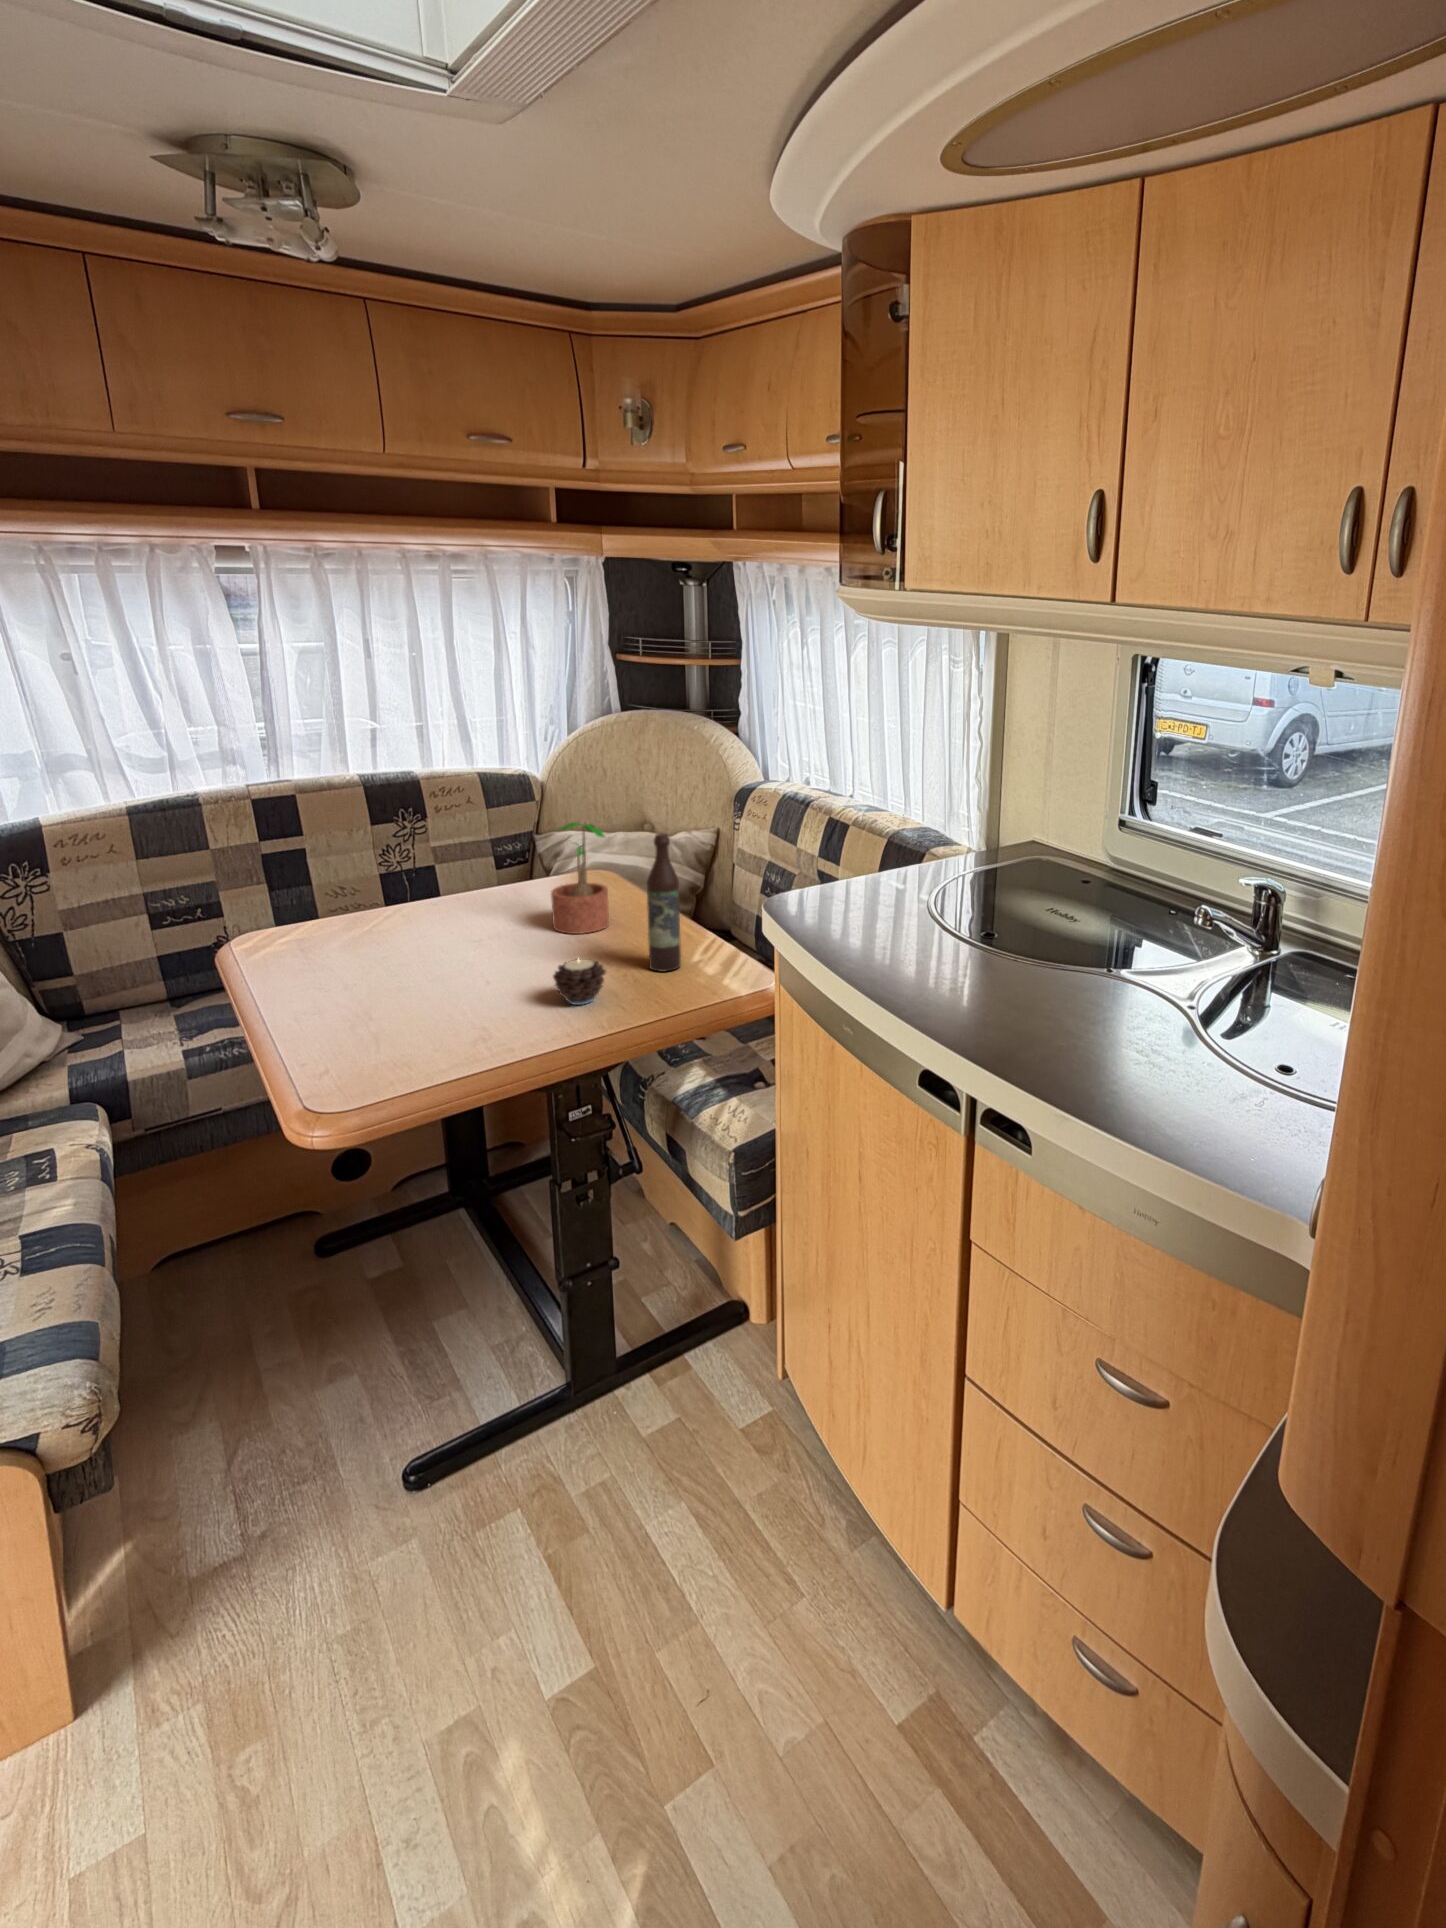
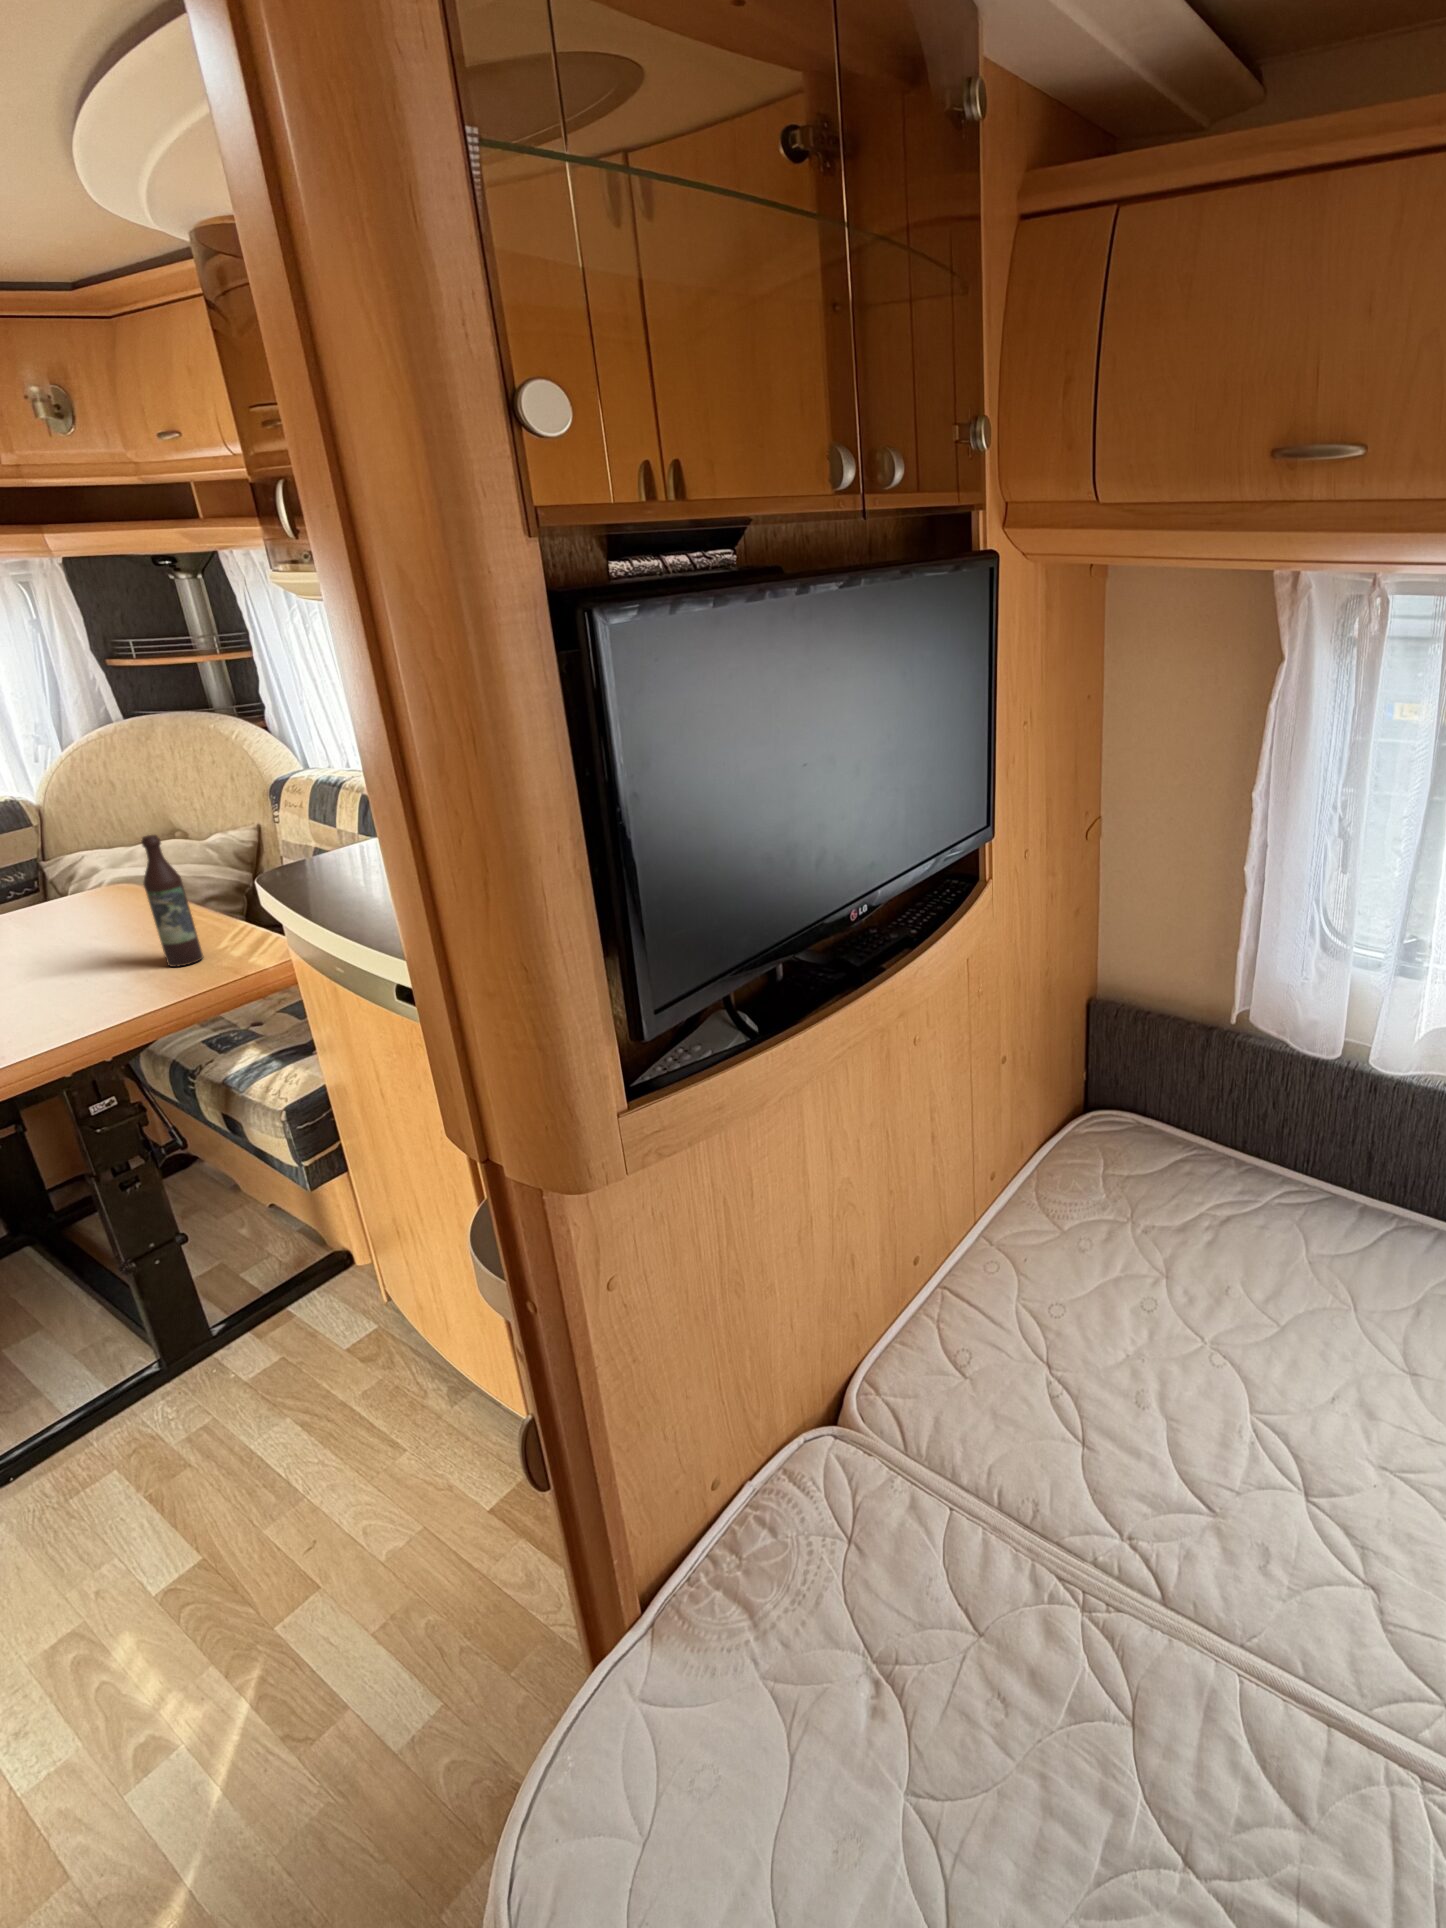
potted plant: present [551,822,609,934] -> none [28,839,122,950]
candle: present [553,959,606,1005] -> none [45,966,109,1012]

